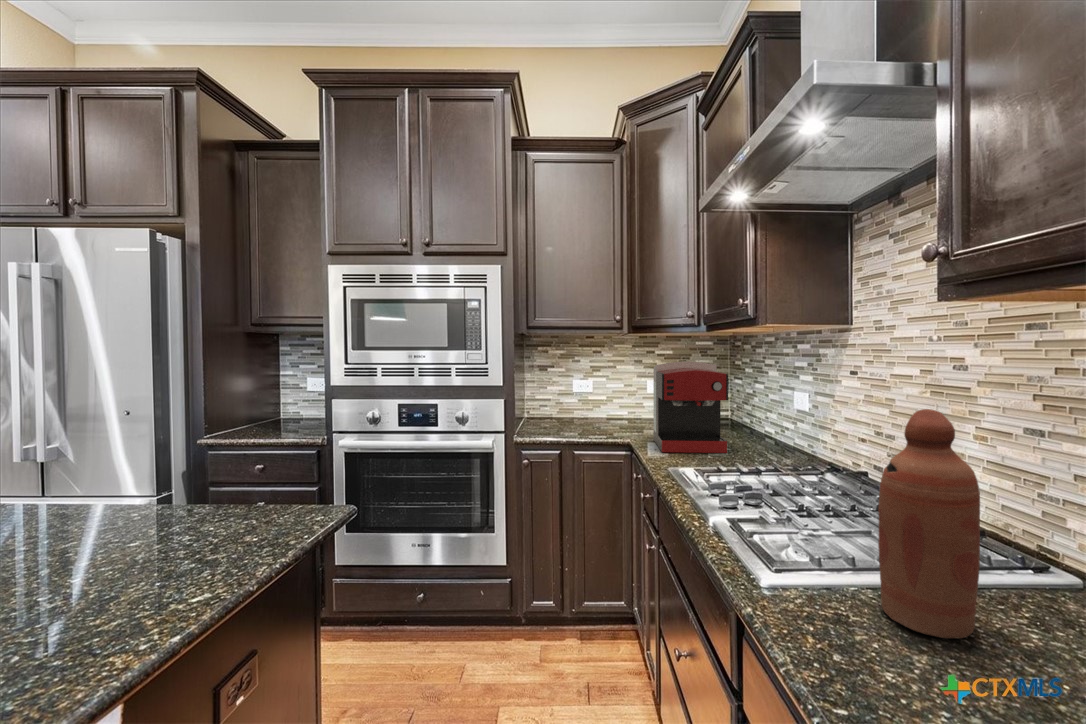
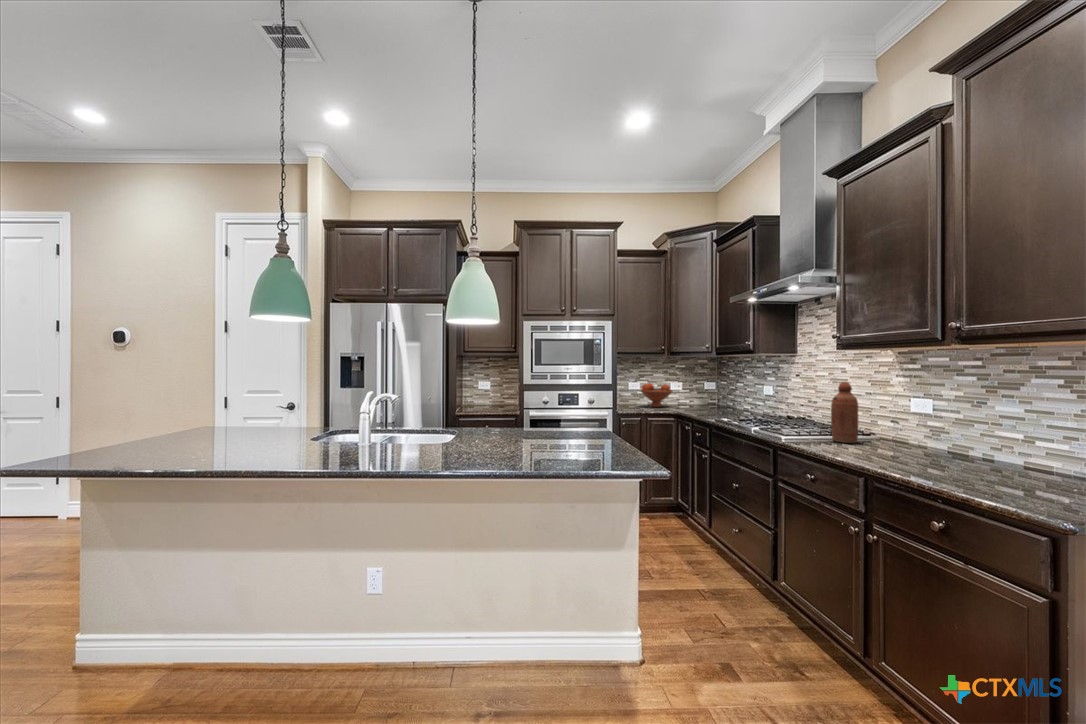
coffee maker: present [653,361,728,453] -> none [694,371,738,415]
fruit bowl: none [579,382,636,426] -> present [641,383,672,407]

